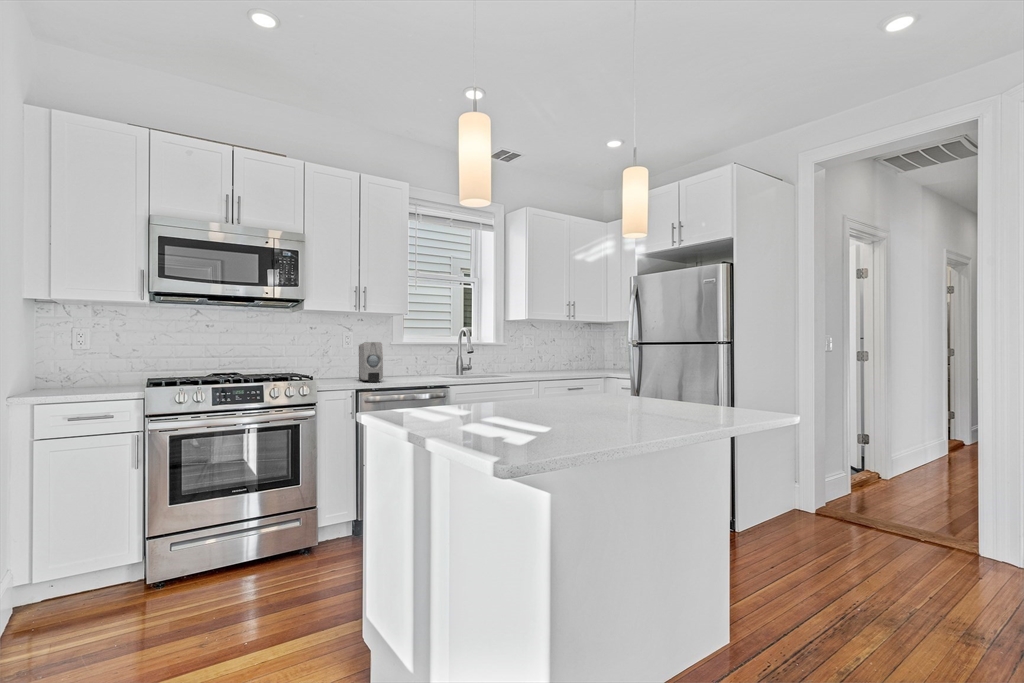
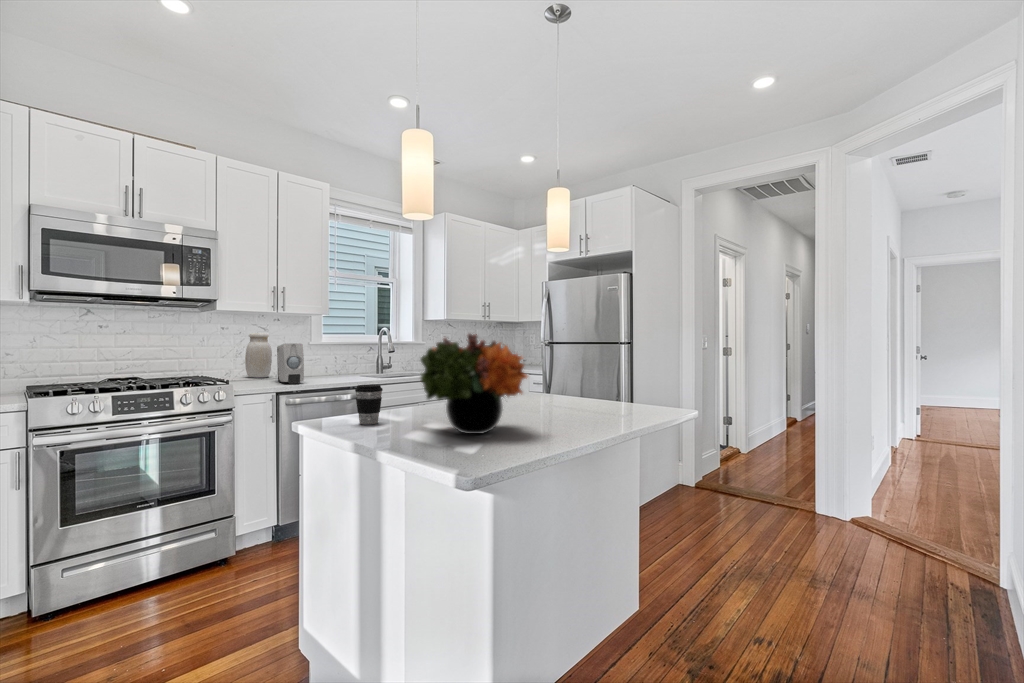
flower arrangement: none [467,324,583,425] -> present [420,334,528,434]
jar: none [331,332,355,376] -> present [245,333,272,378]
coffee cup: none [415,376,442,415] -> present [355,384,383,424]

